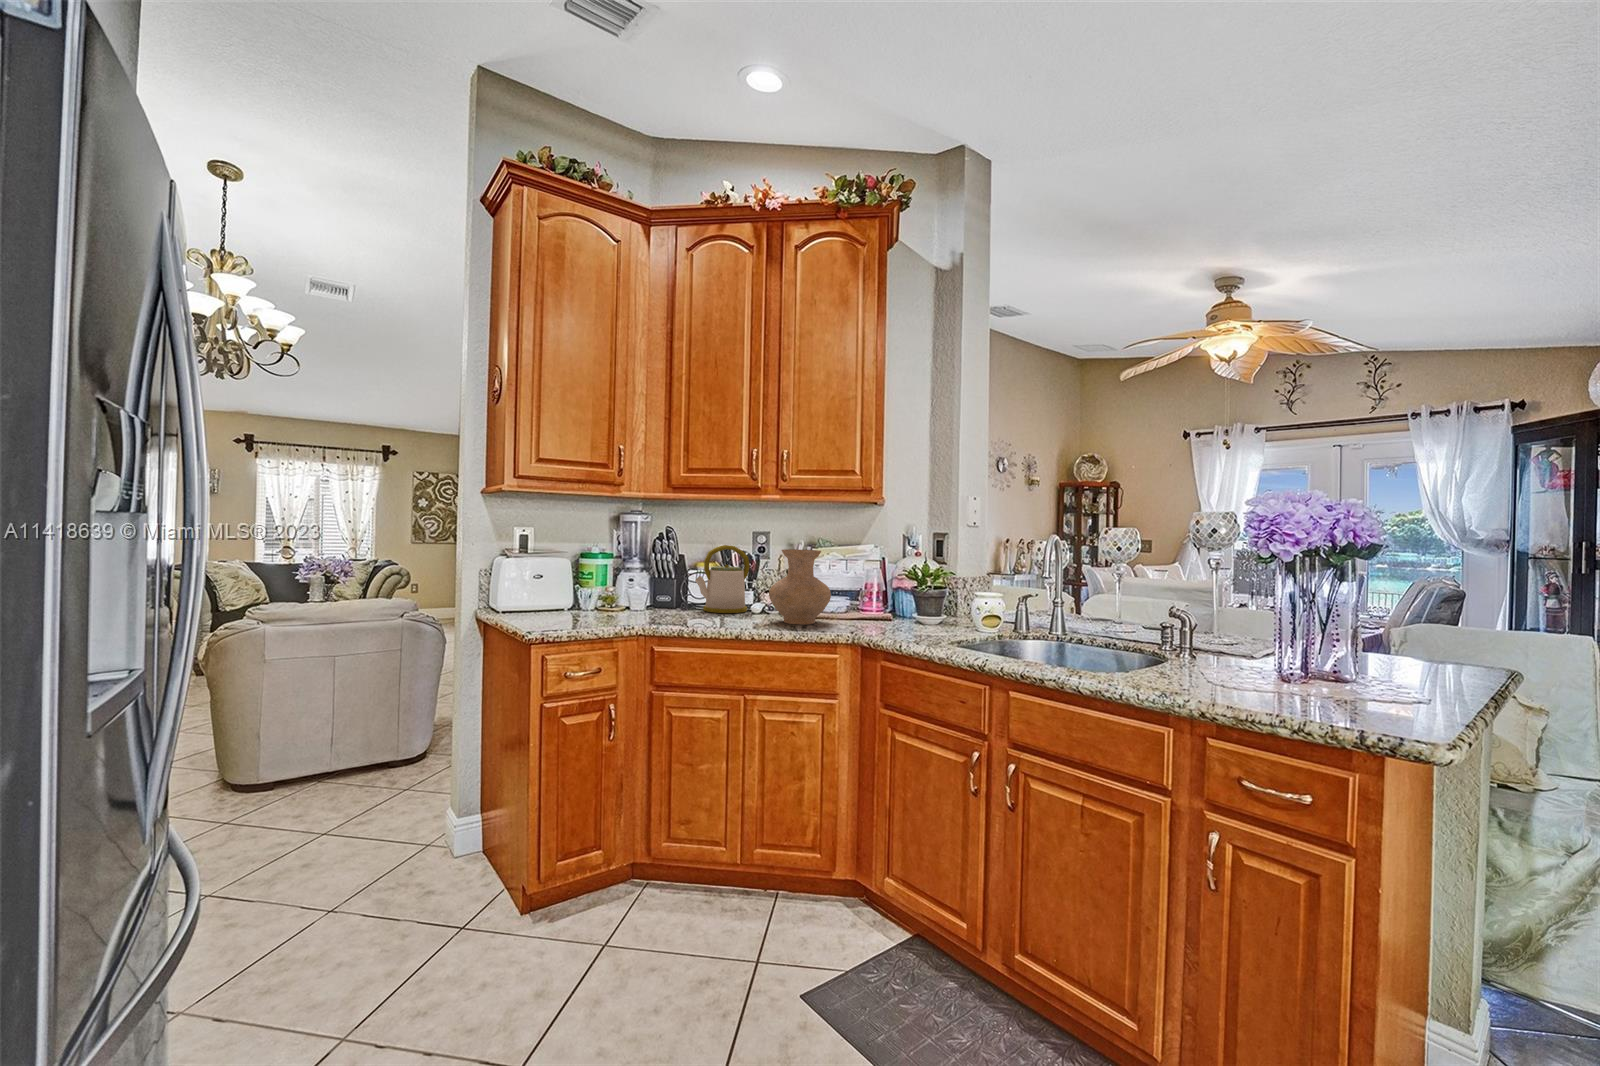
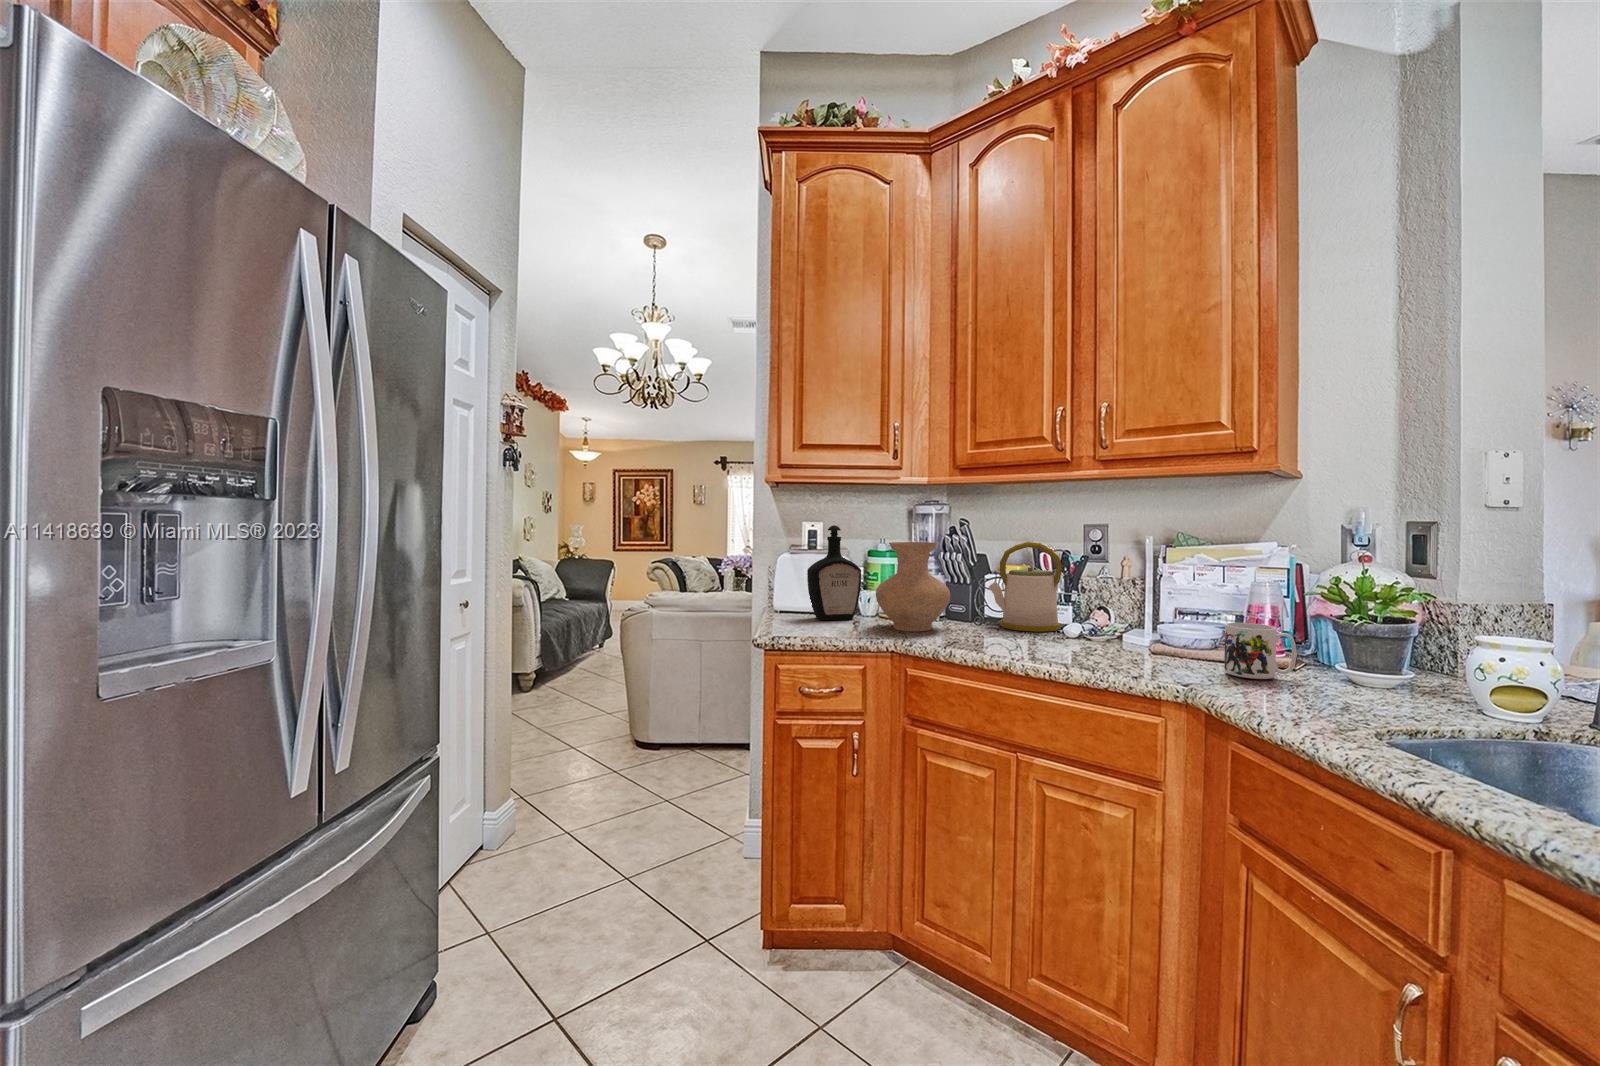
bottle: none [537,529,587,615] -> present [807,525,861,620]
vase: present [769,549,831,624] -> present [876,542,951,631]
mug: none [866,596,901,628] -> present [1224,623,1296,679]

